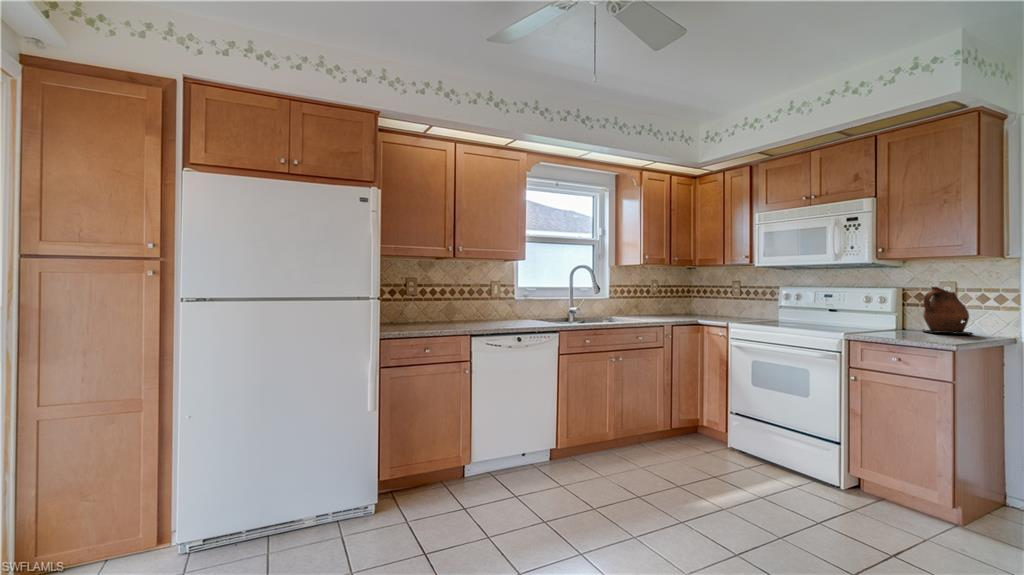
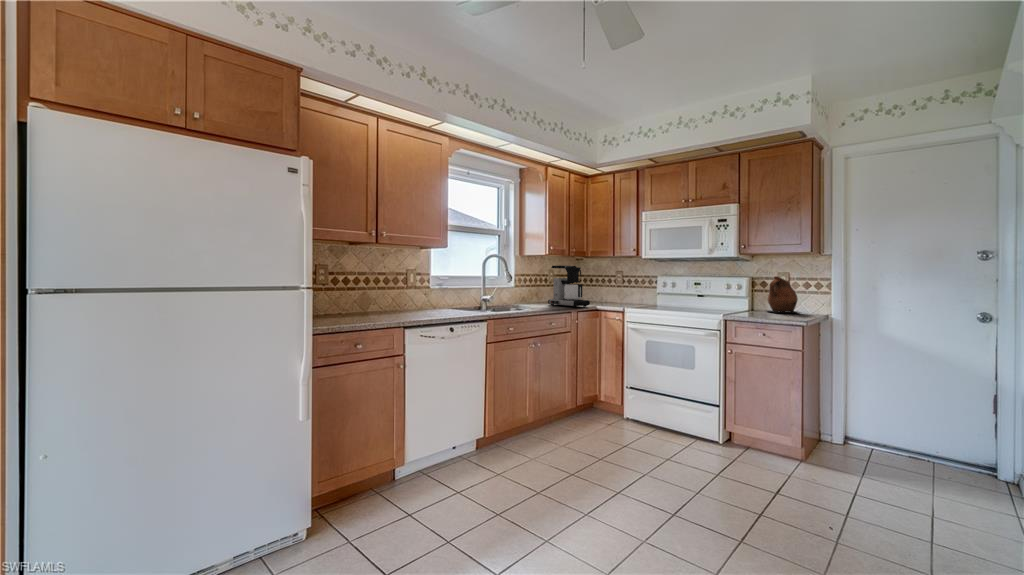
coffee maker: none [642,275,686,320] -> present [548,265,590,307]

